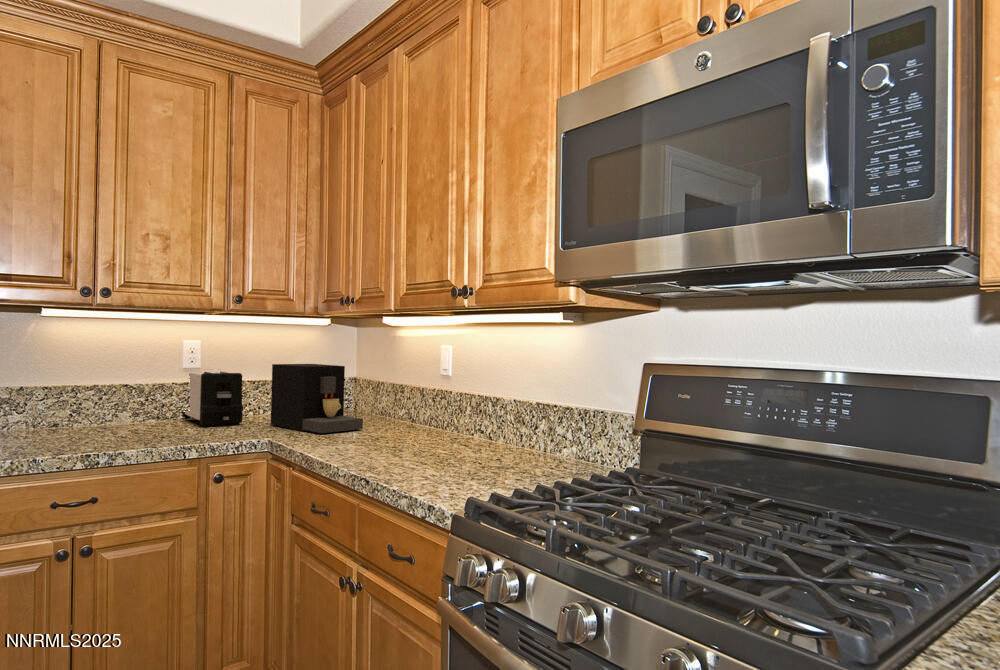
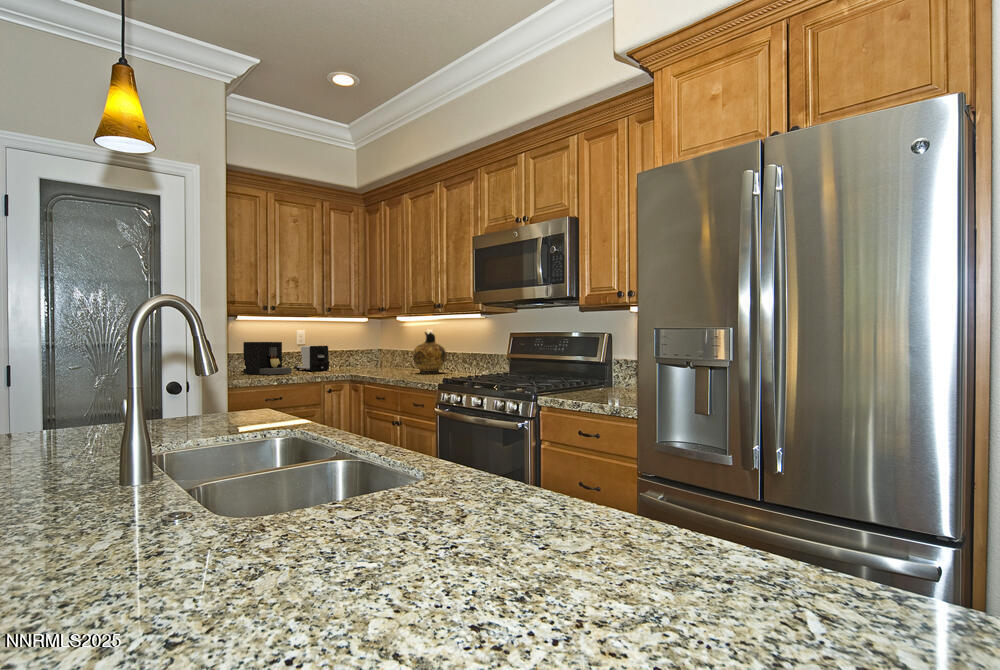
ceramic jug: none [402,352,479,451] -> present [413,332,446,374]
coffee maker: present [271,364,363,433] -> present [243,342,291,375]

